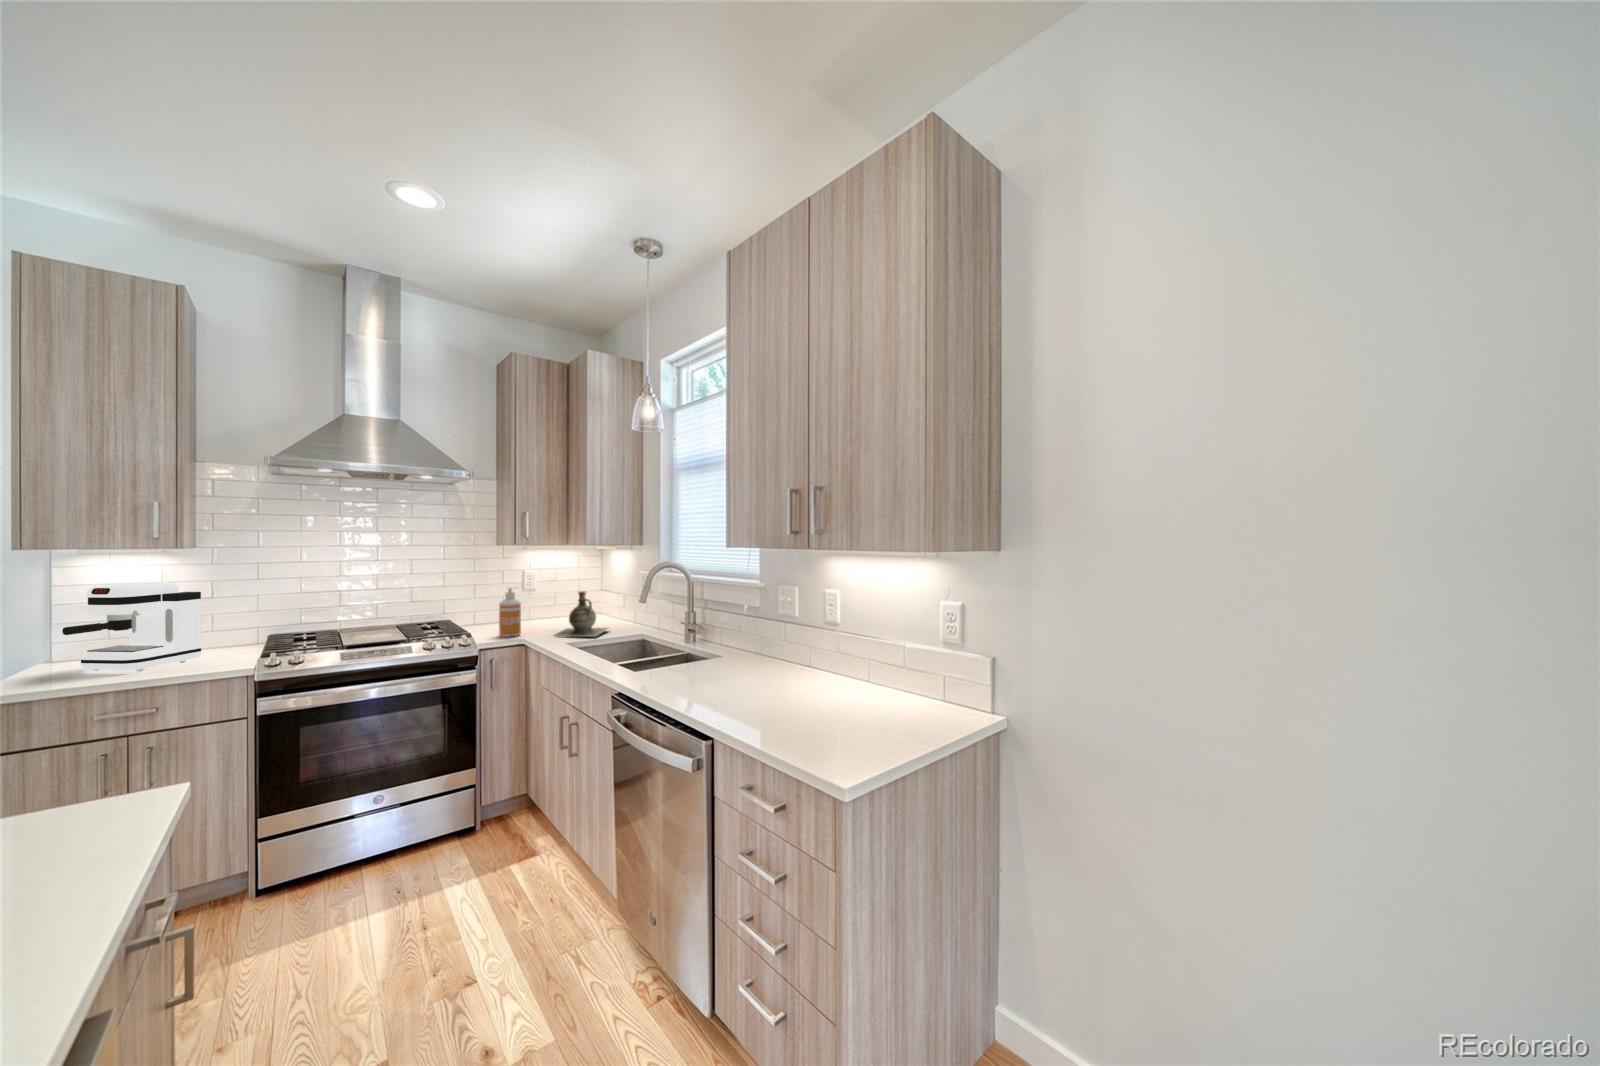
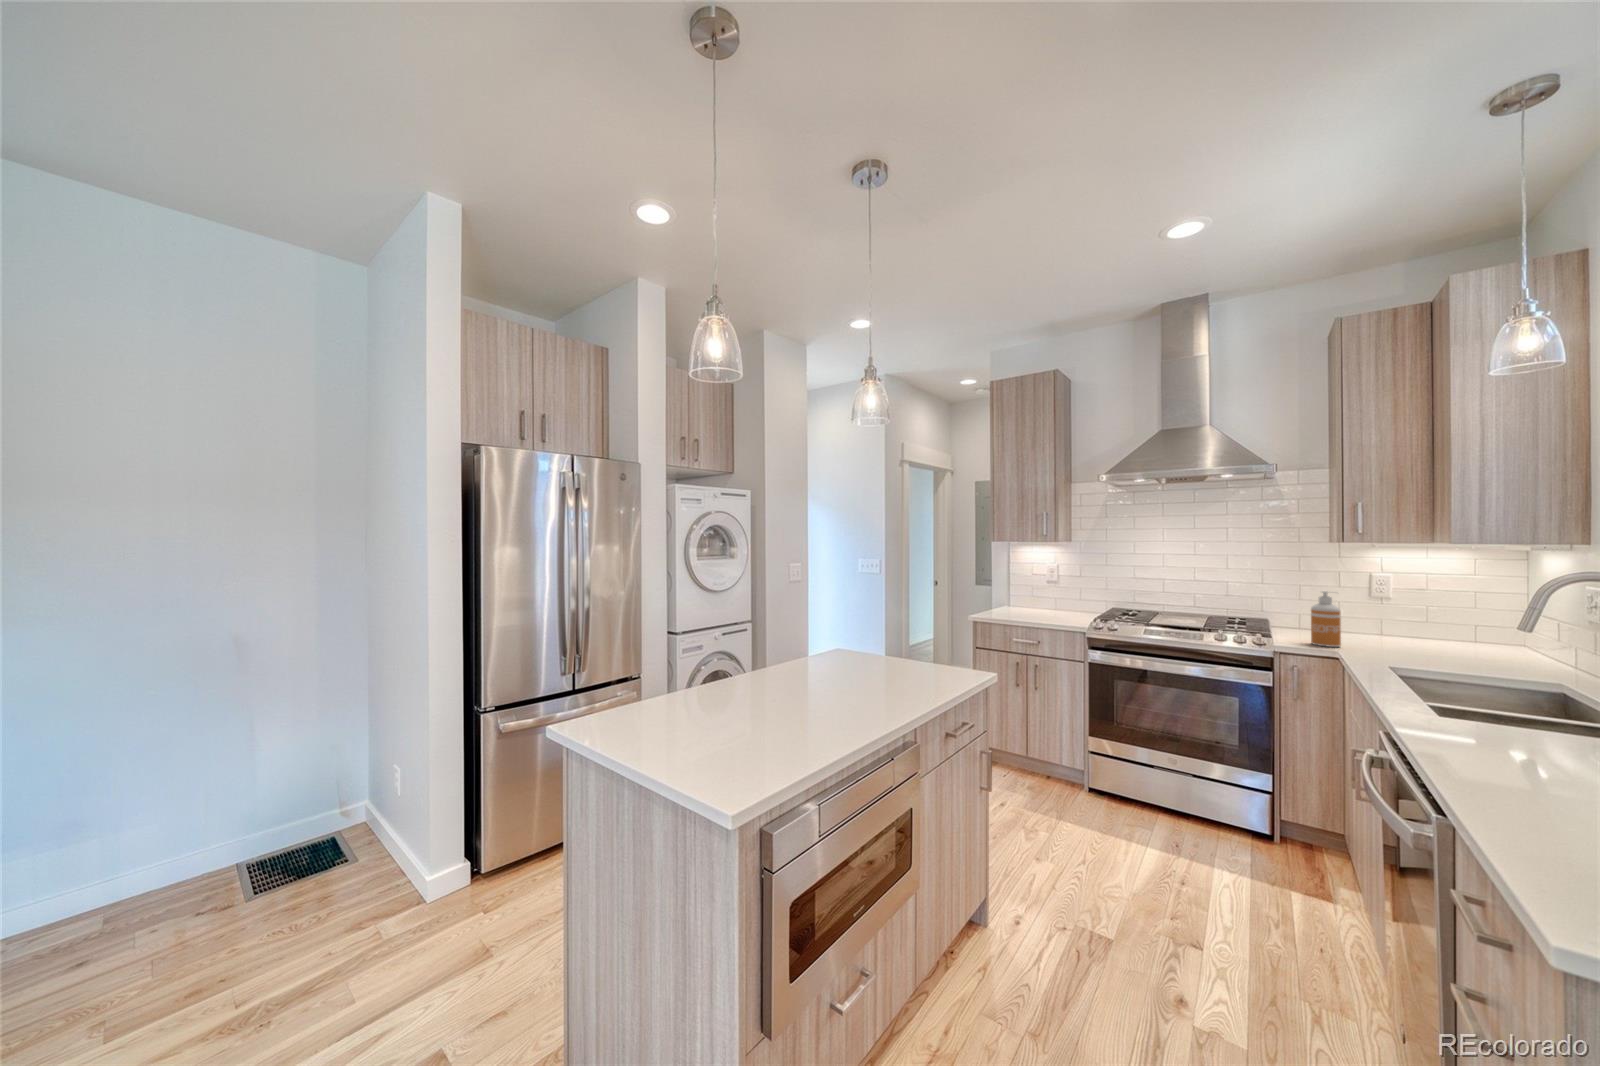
coffee maker: present [62,583,202,671] -> none [1008,563,1070,616]
ceramic jug: present [554,591,608,637] -> none [1376,606,1502,670]

